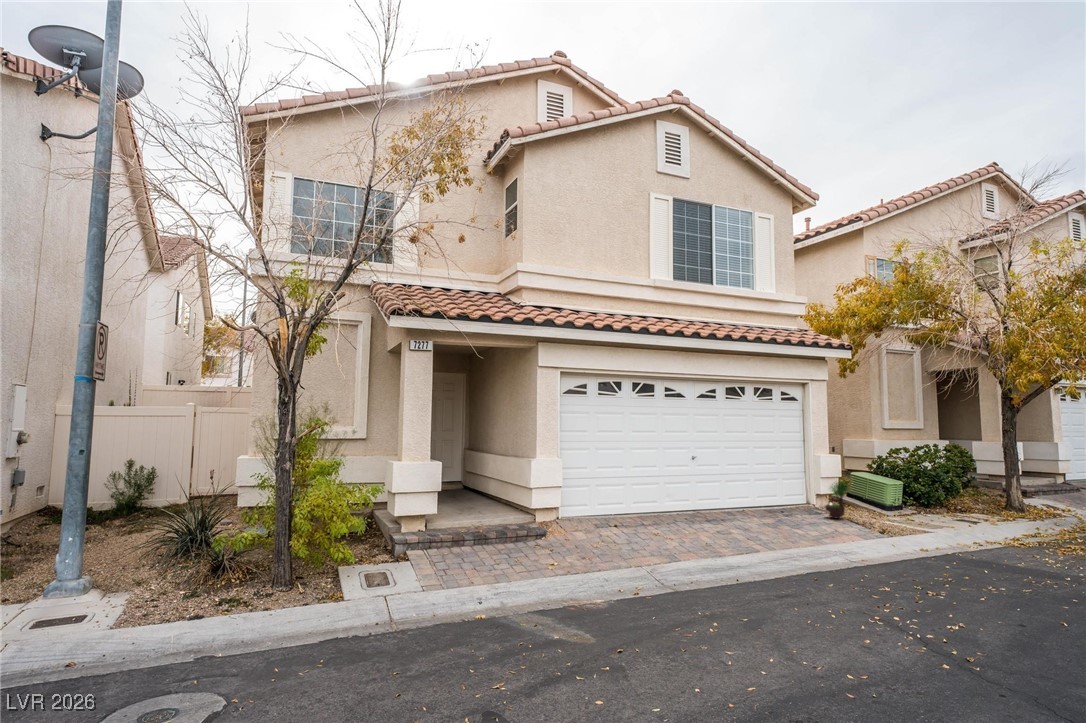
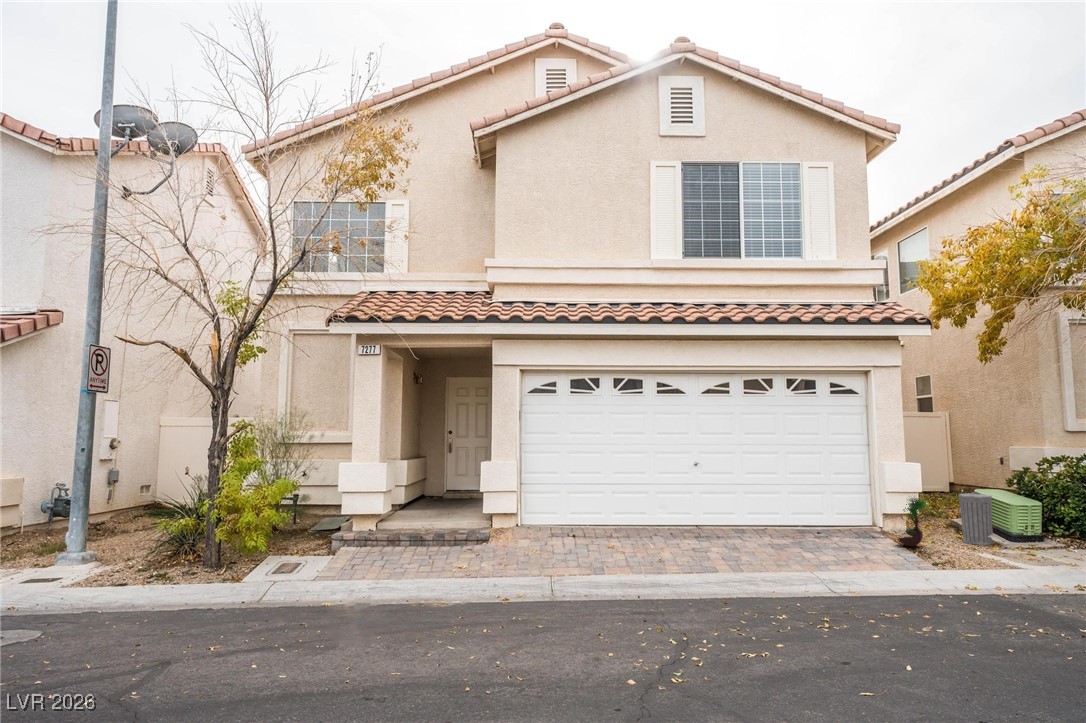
trash can: none [855,476,879,515] -> present [959,493,993,545]

